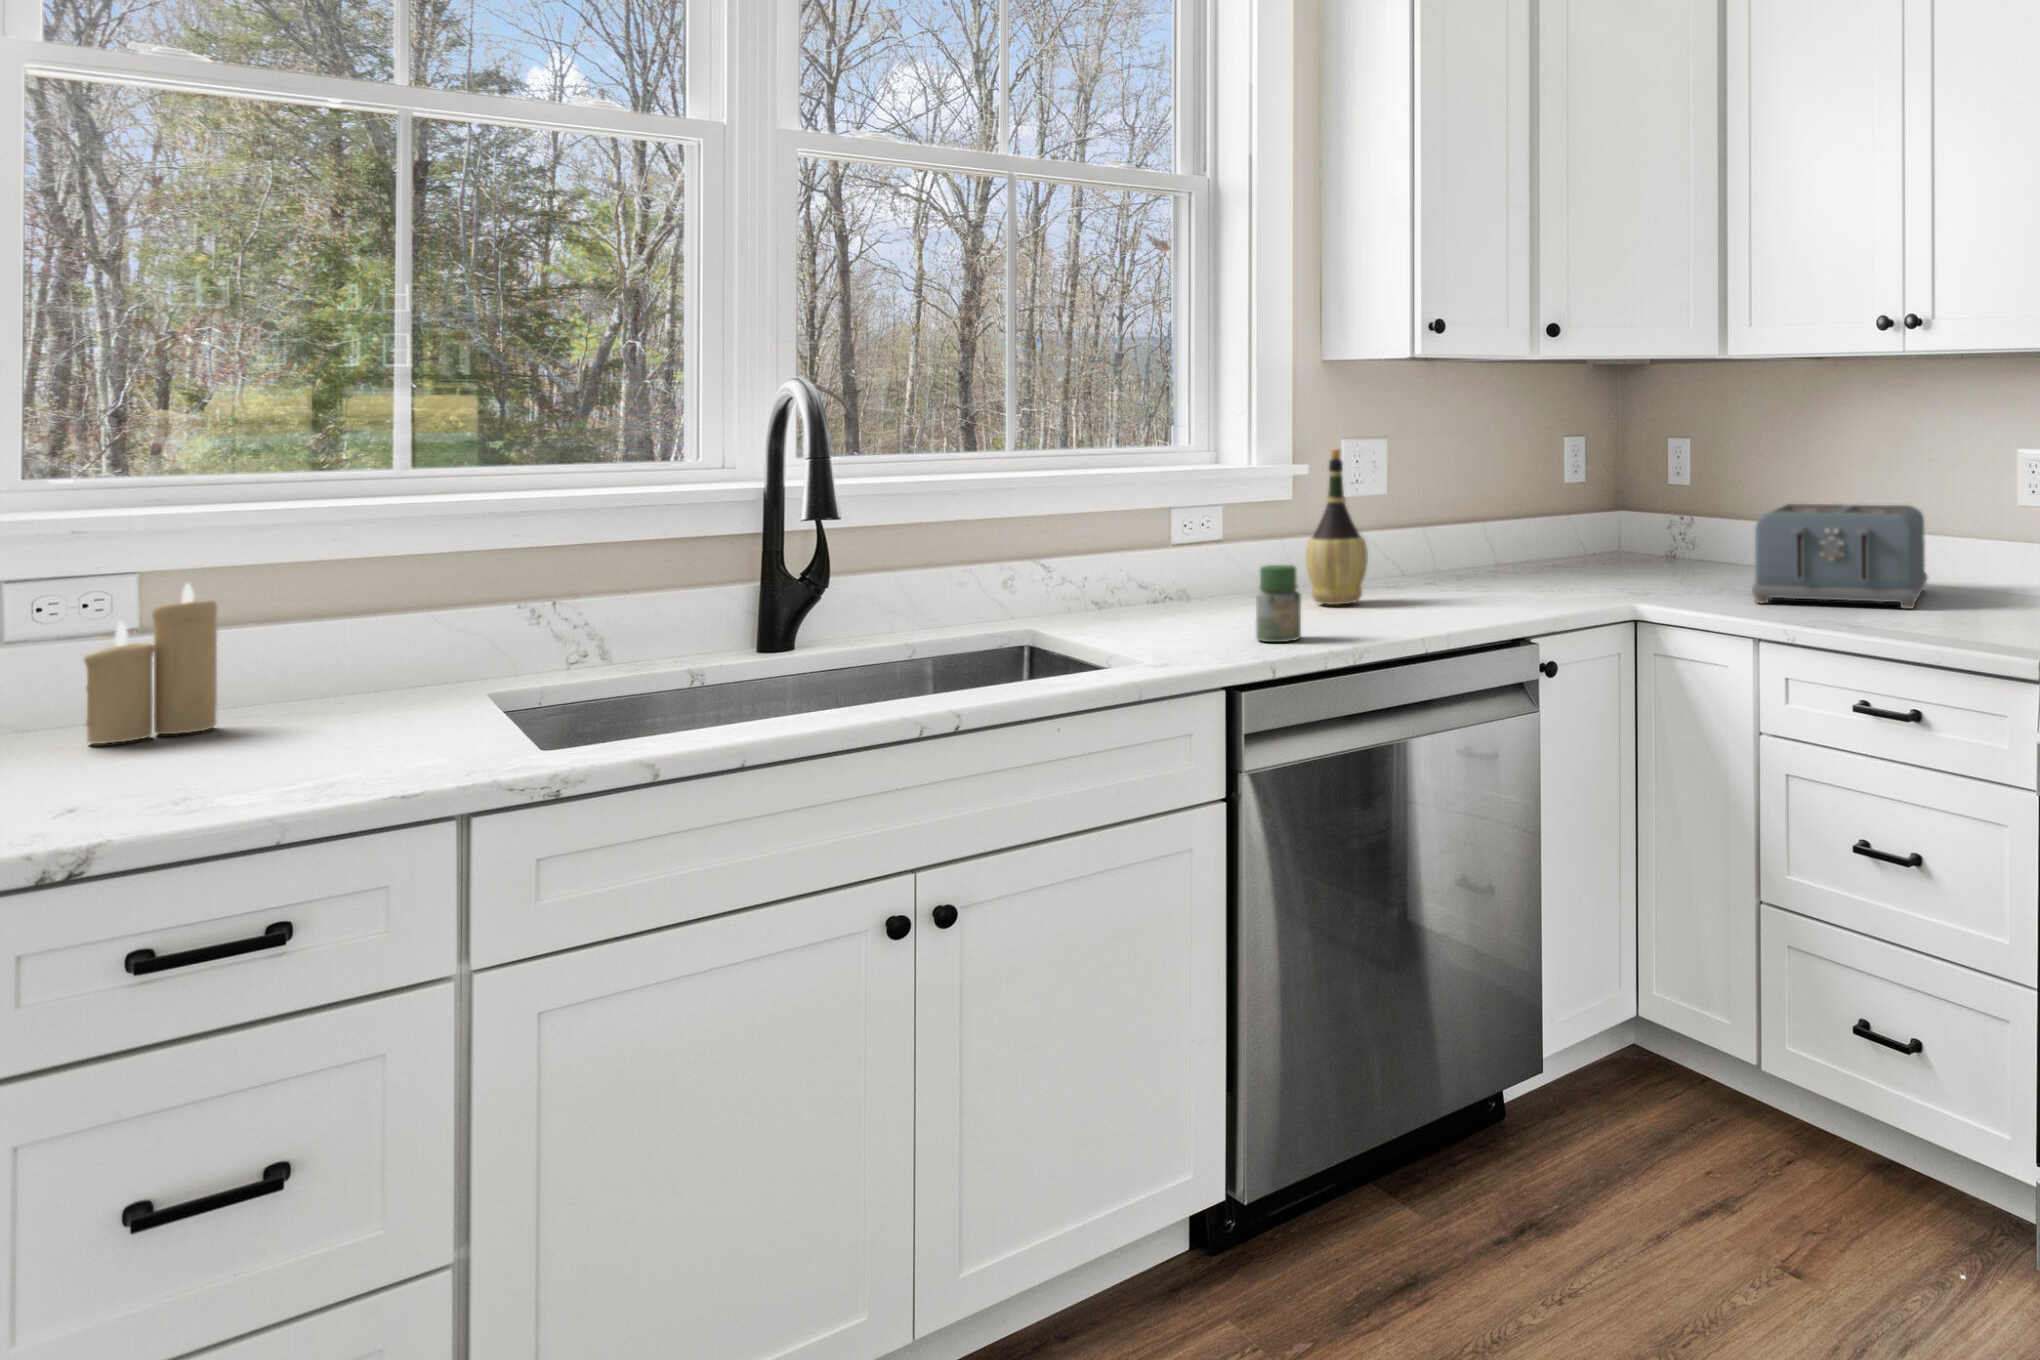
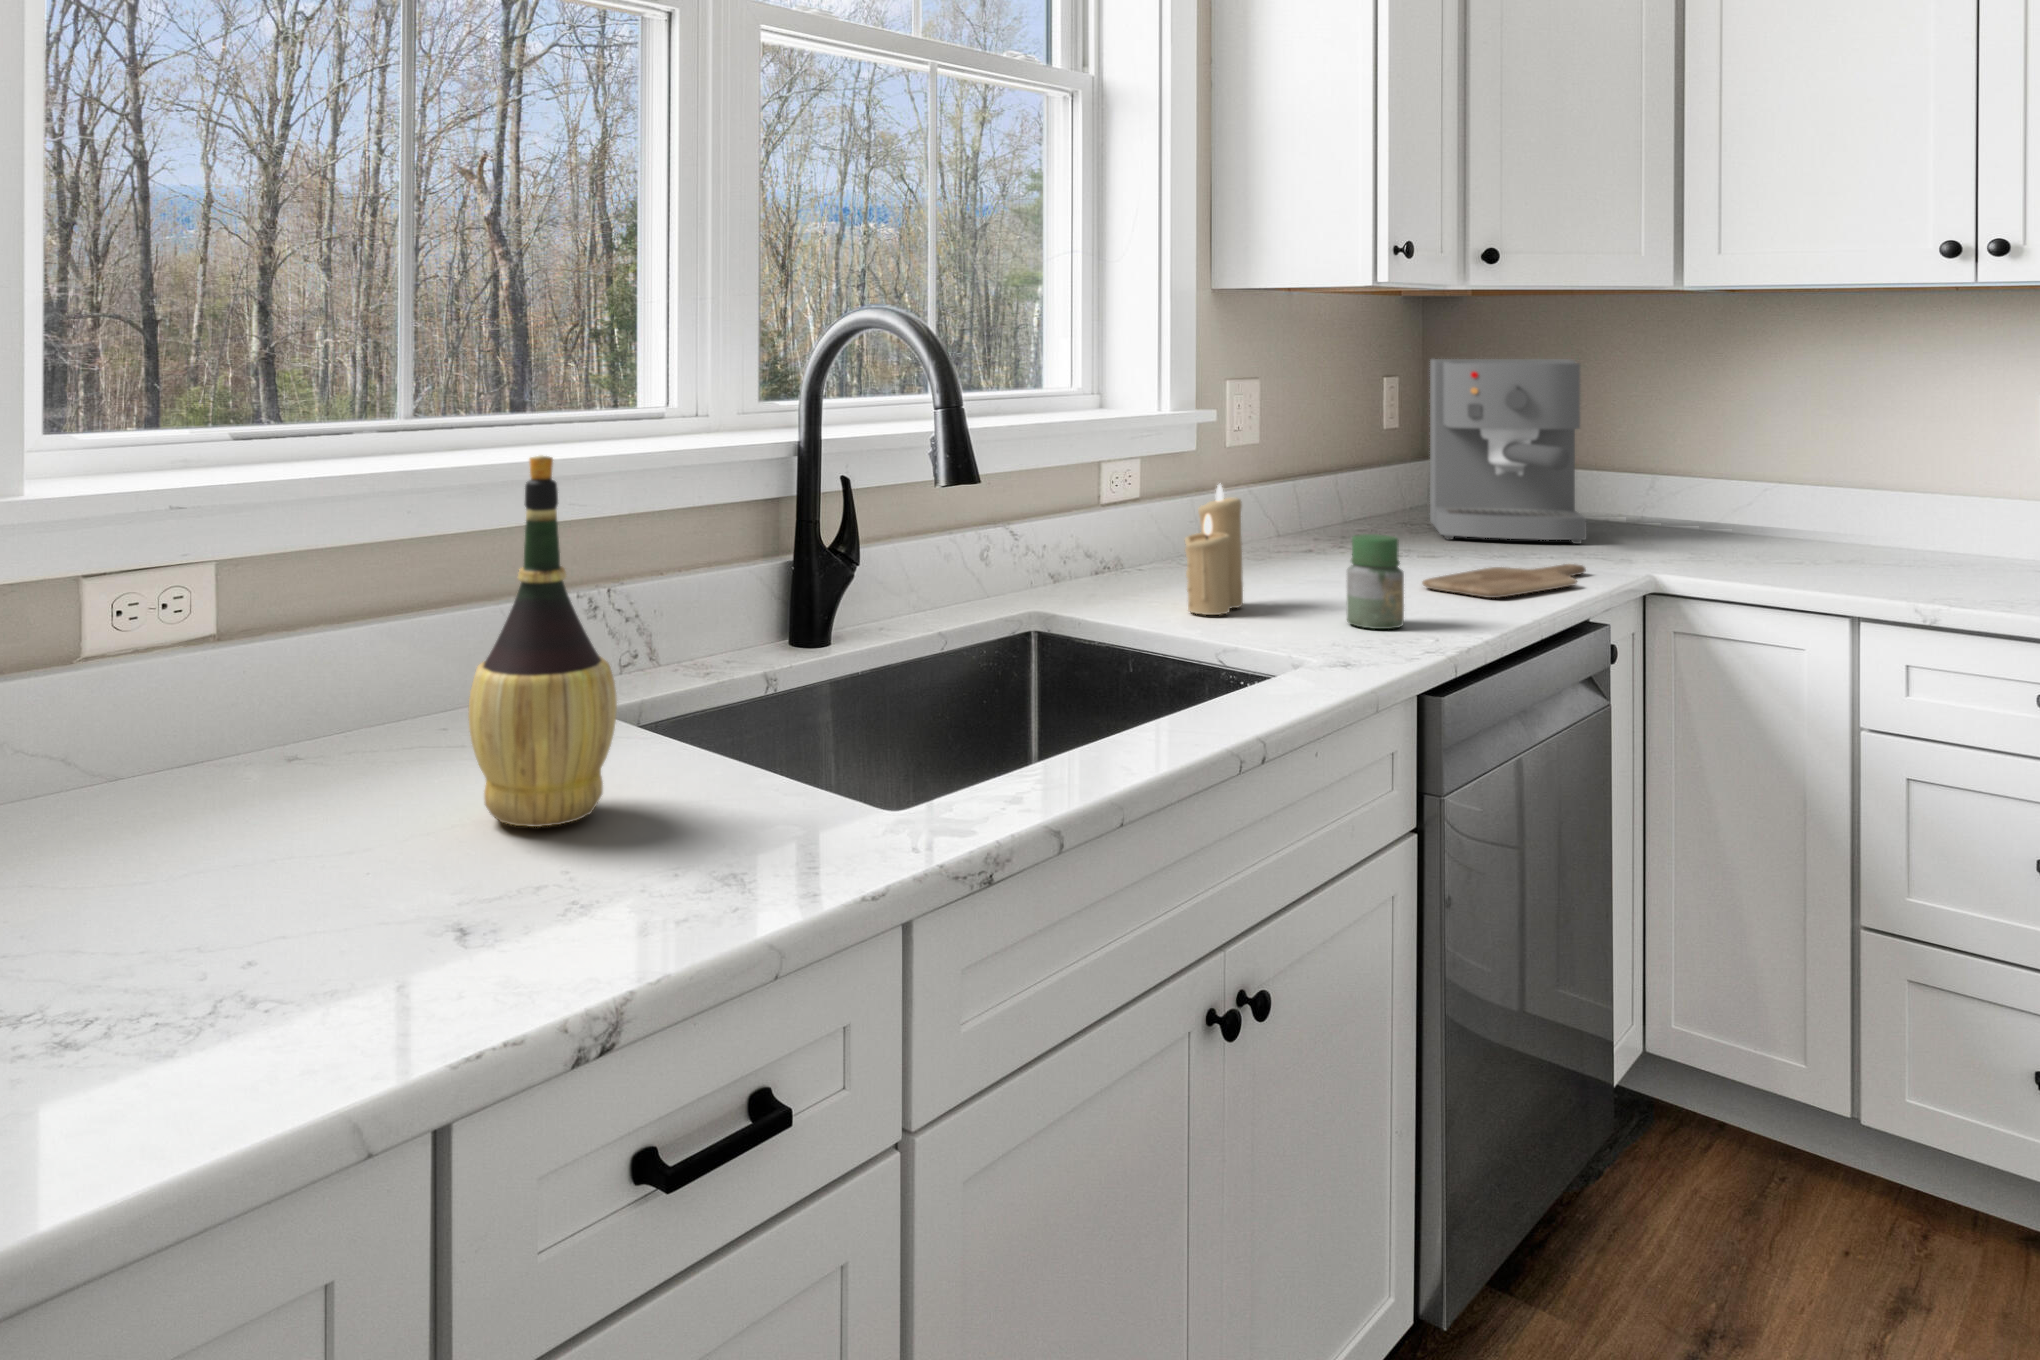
coffee maker: none [1543,420,1679,581] -> present [1430,359,1587,544]
wine bottle: present [1306,449,1368,604] -> present [469,456,617,827]
toaster: present [1752,504,1927,609] -> none [1736,456,2011,581]
candle: present [84,584,217,744] -> present [1185,484,1243,615]
cutting board: none [1403,595,1577,621] -> present [1422,564,1586,598]

